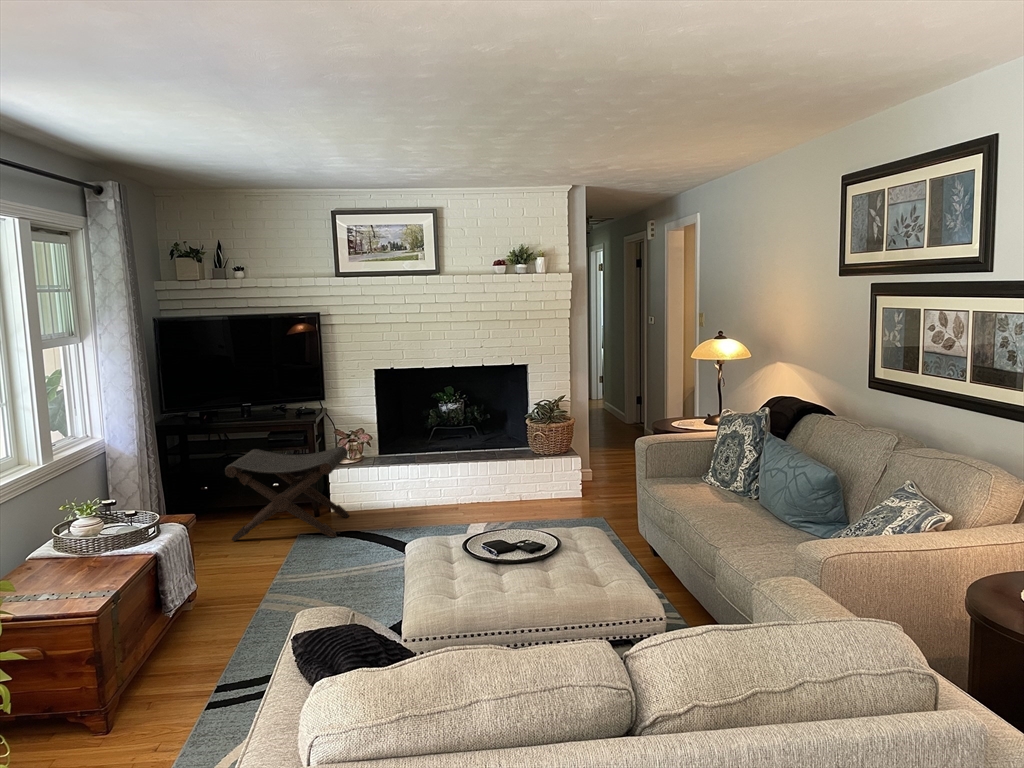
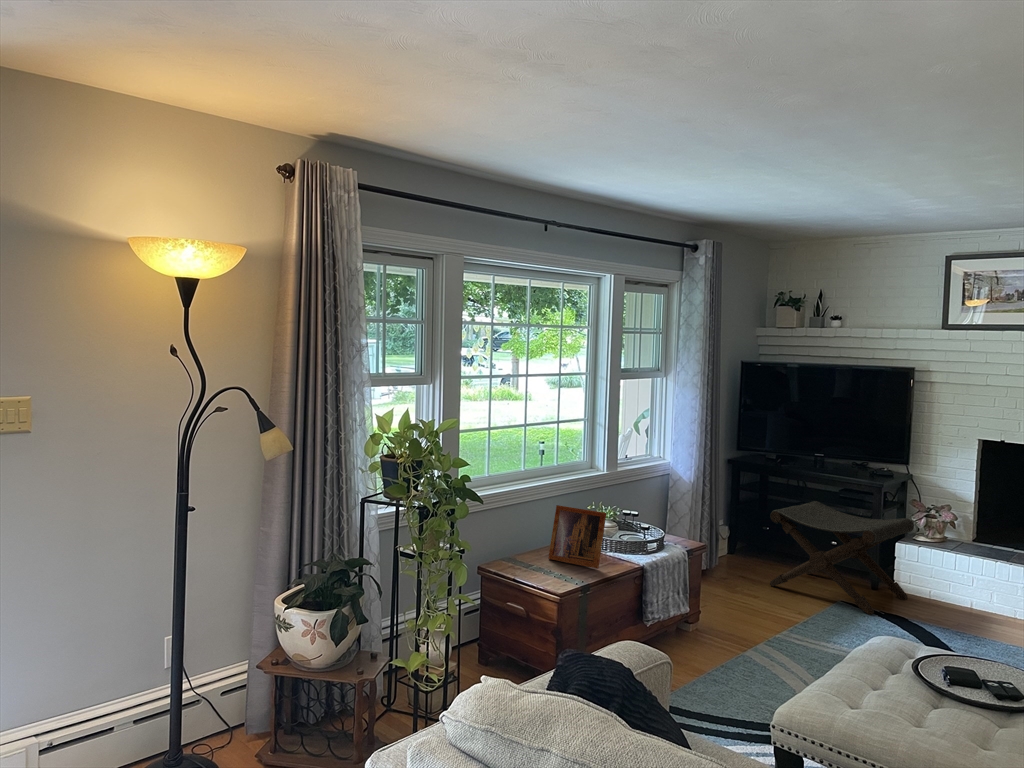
picture frame: none [37,504,116,580] -> present [548,505,606,569]

